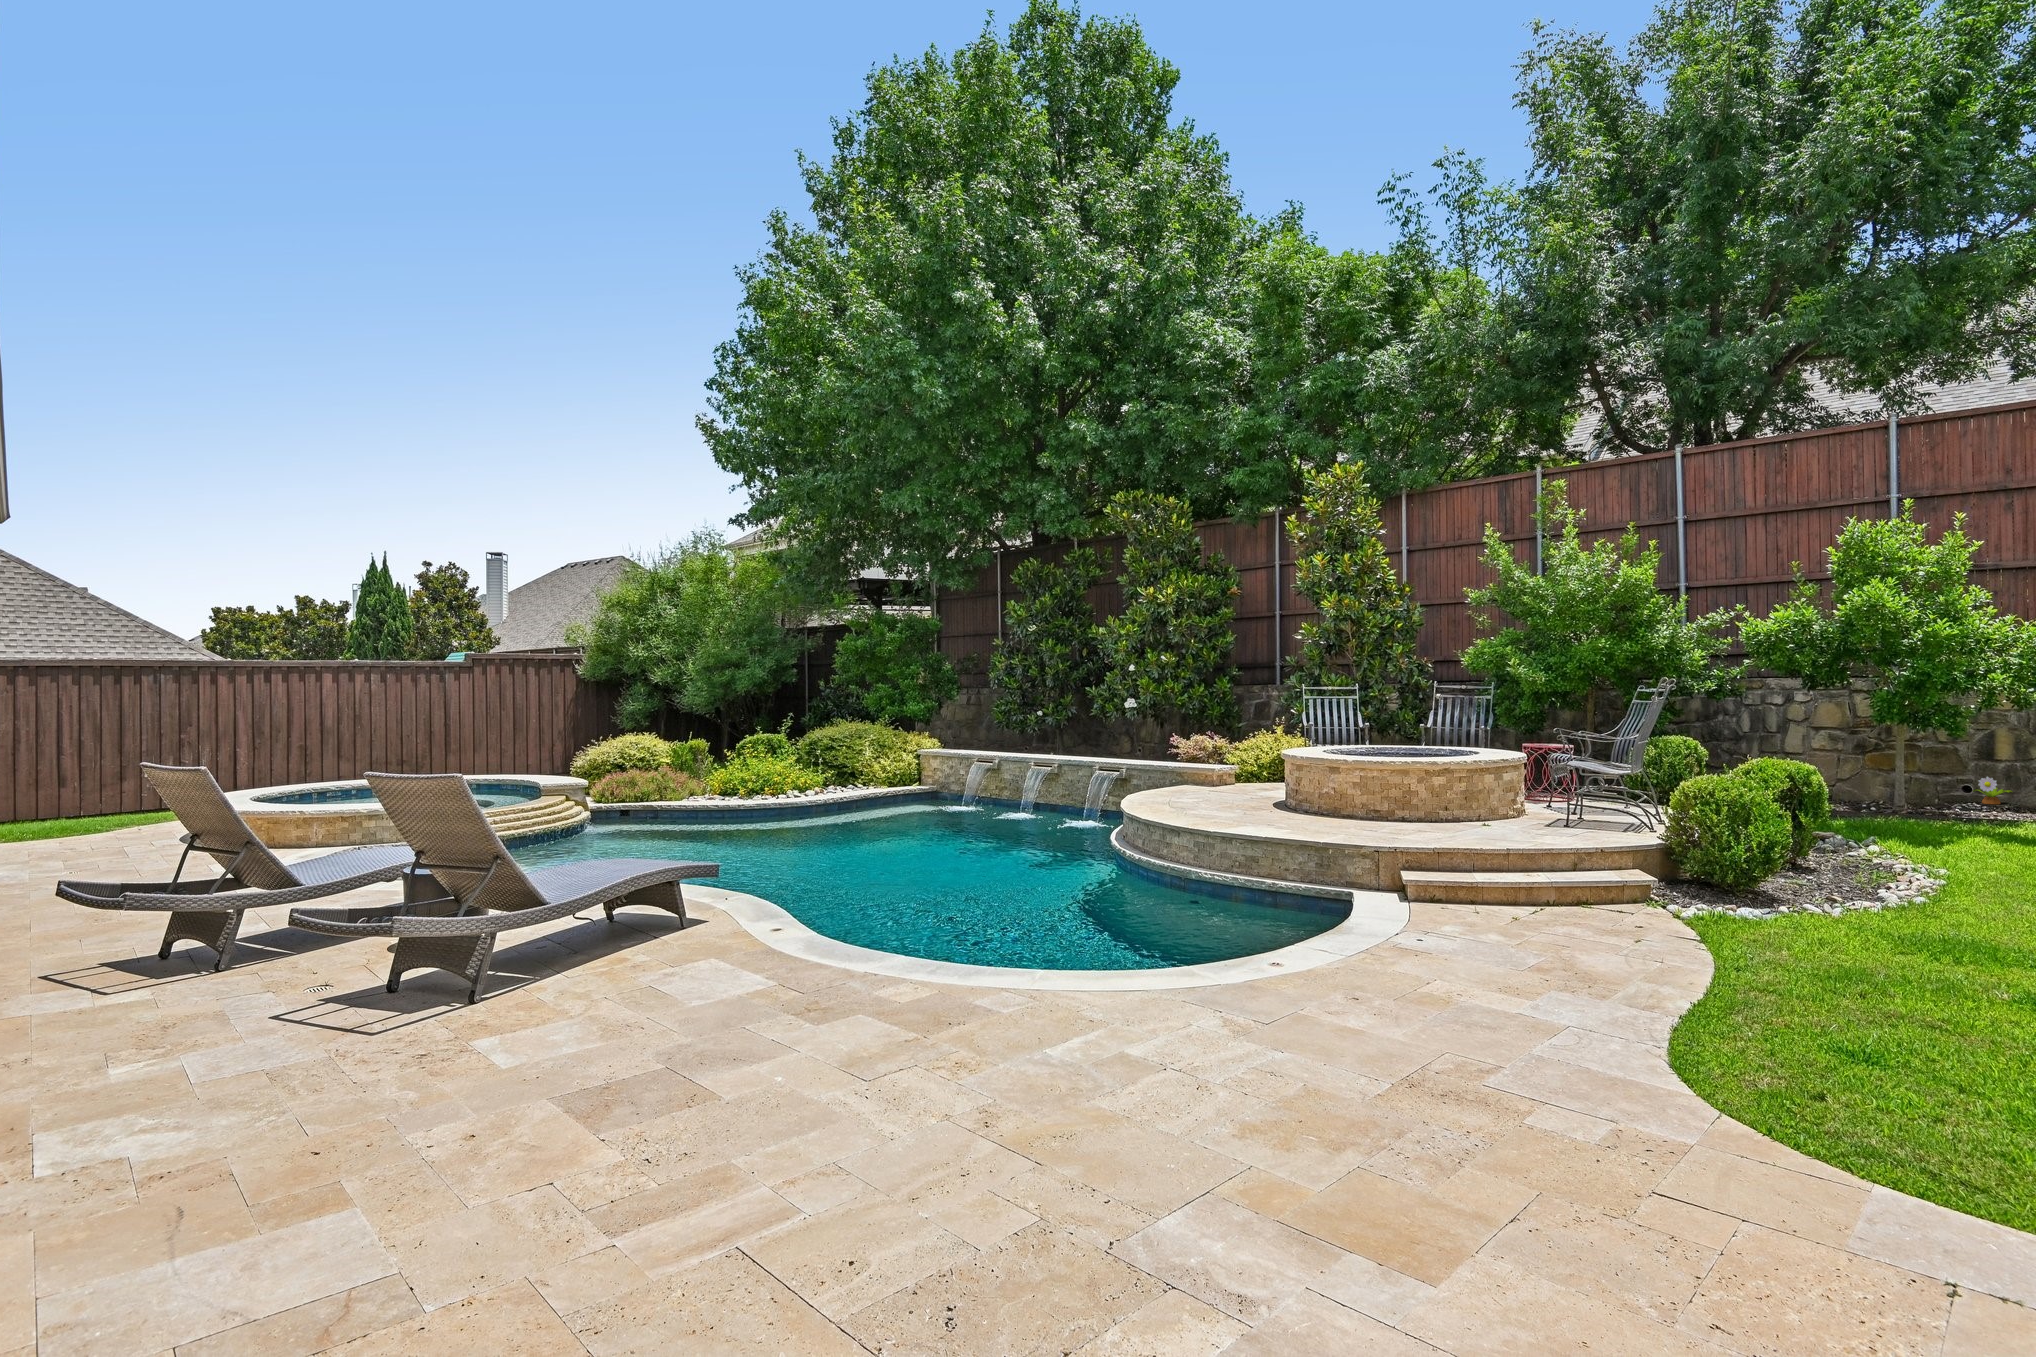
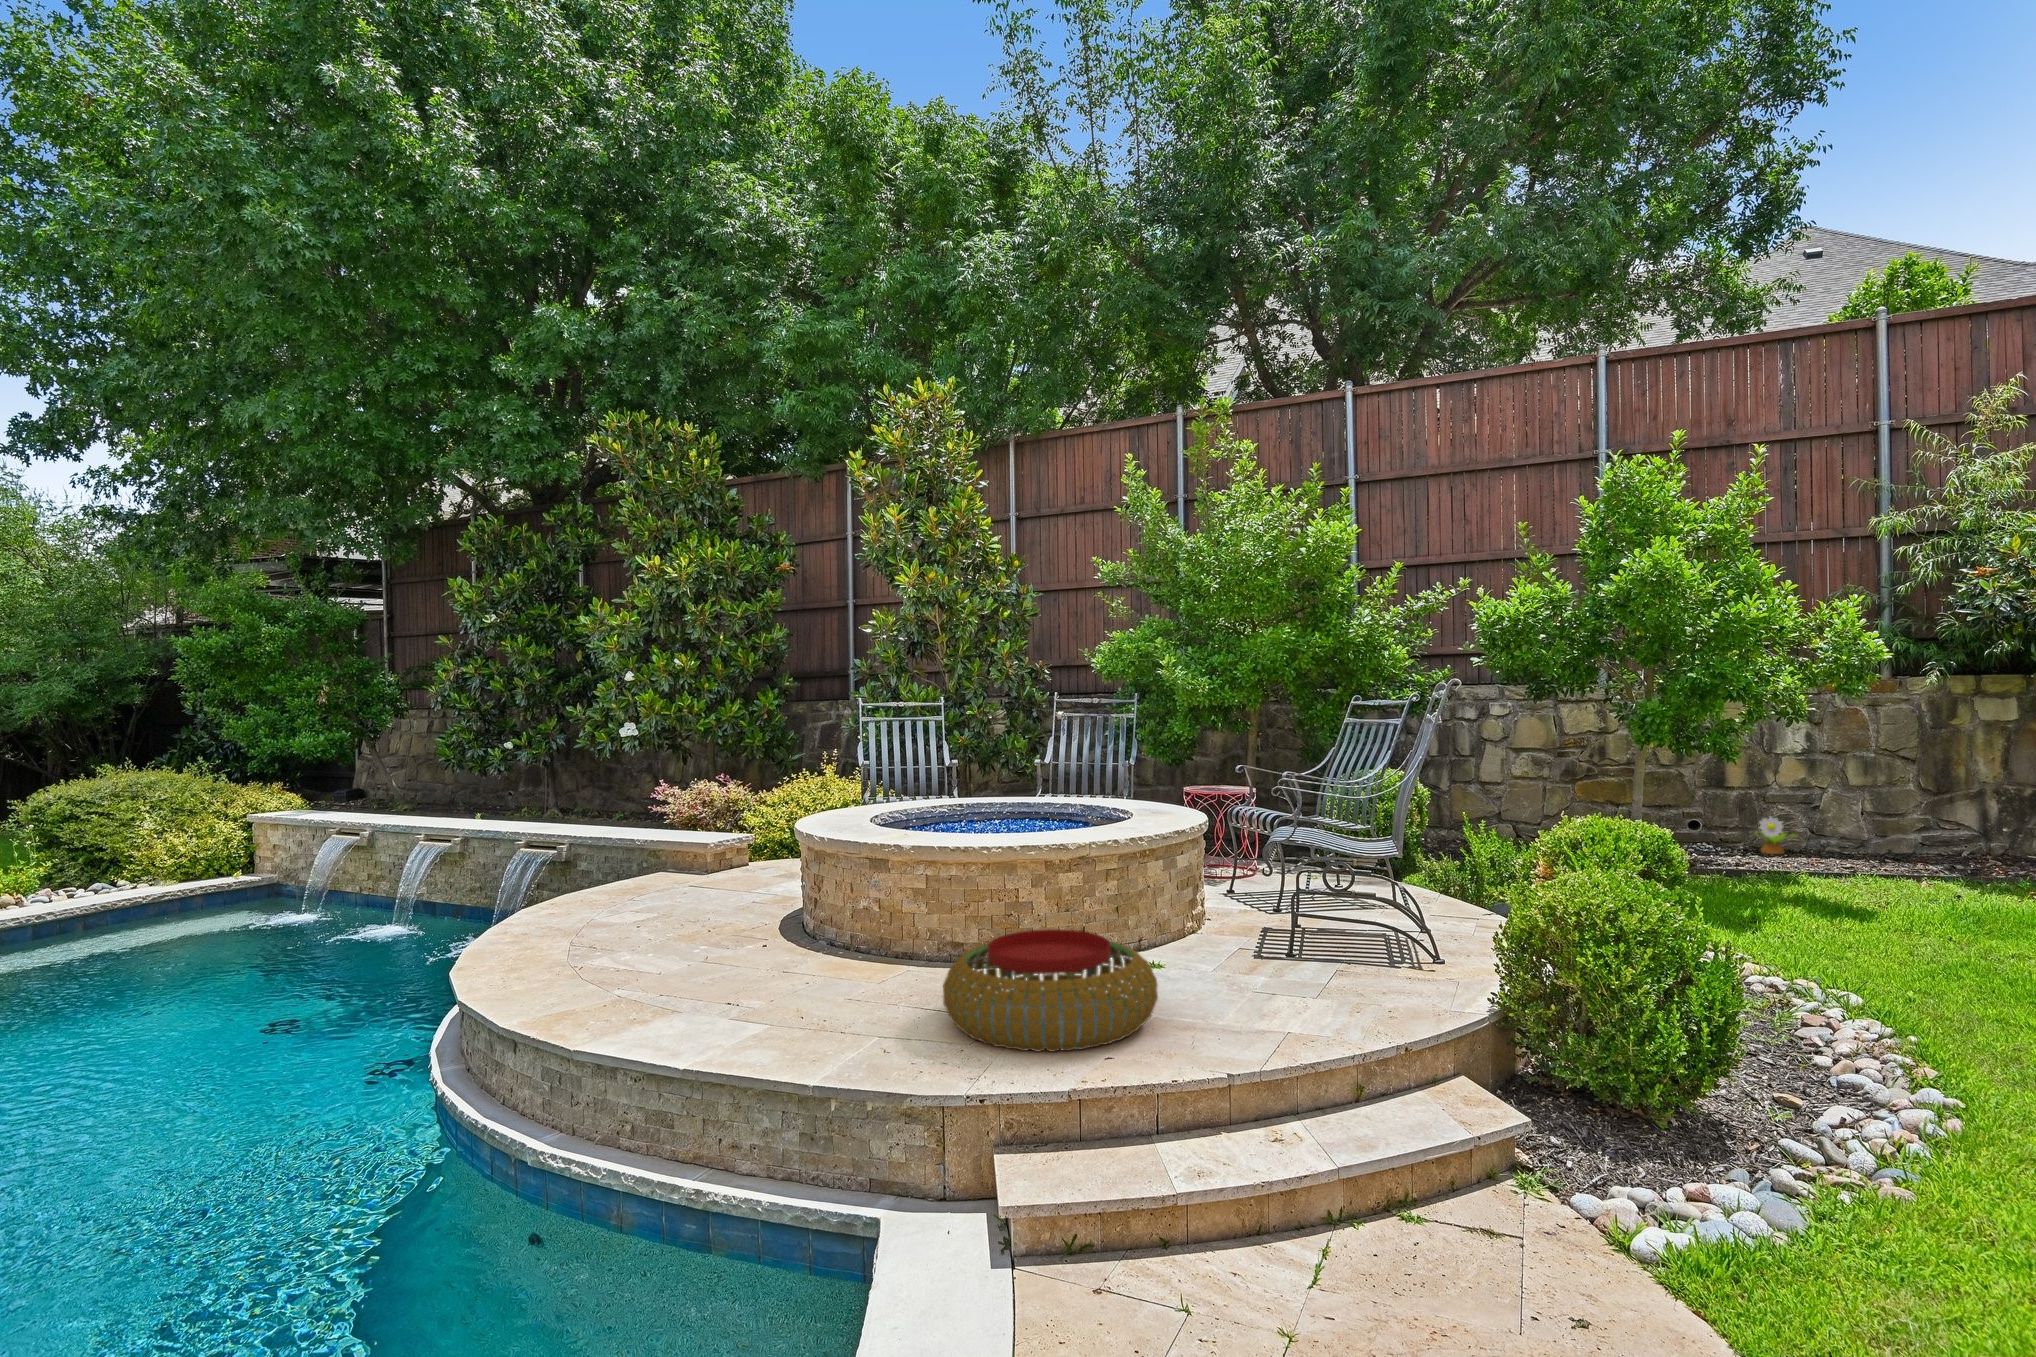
pouf: none [1385,798,1487,842] -> present [943,929,1158,1052]

